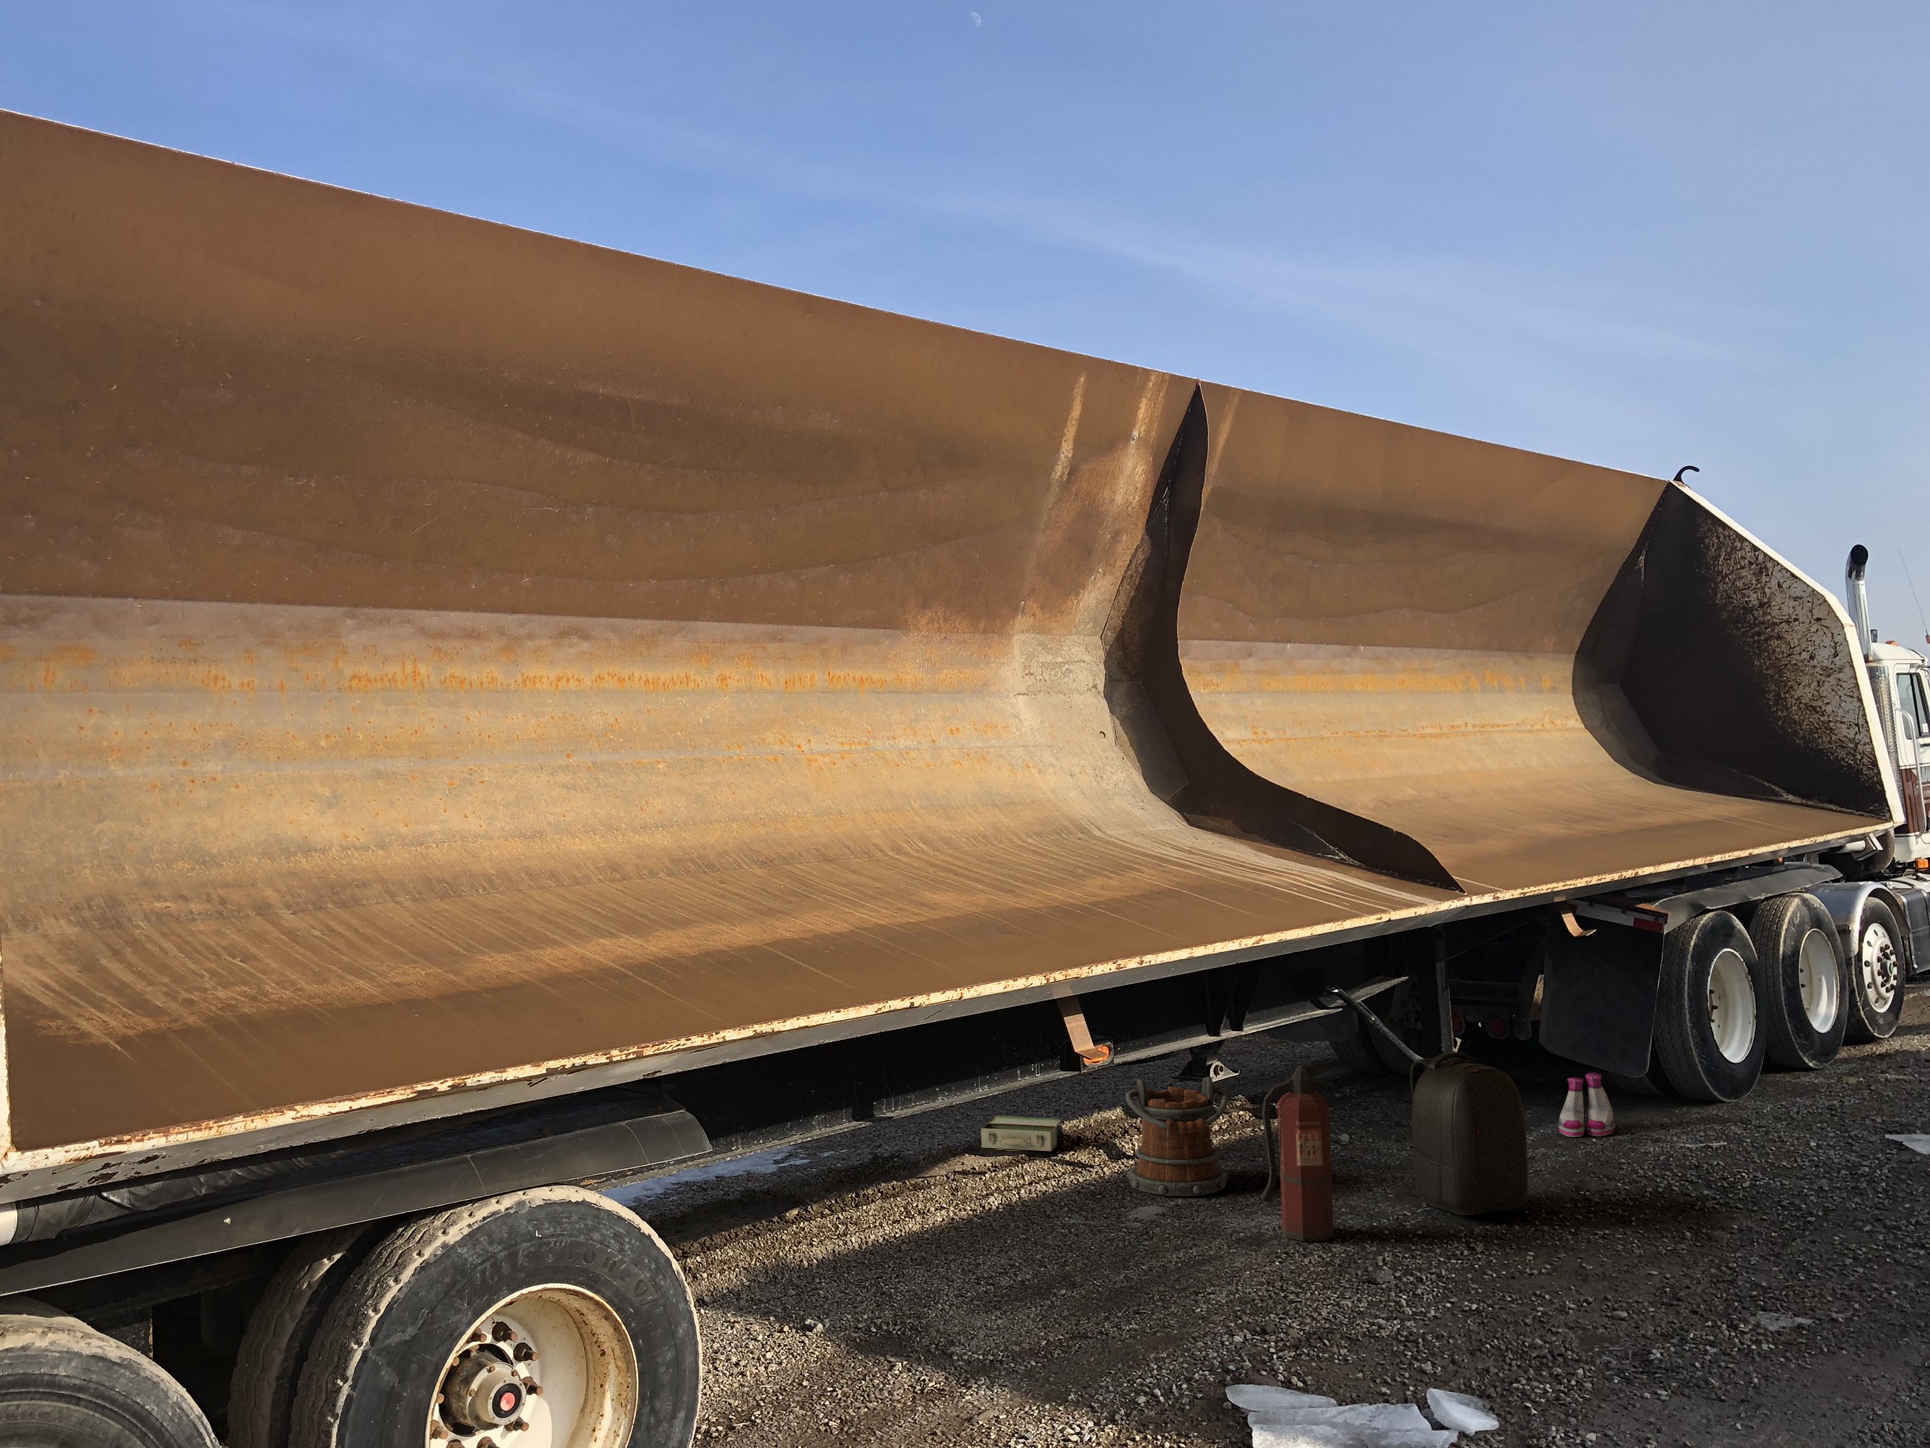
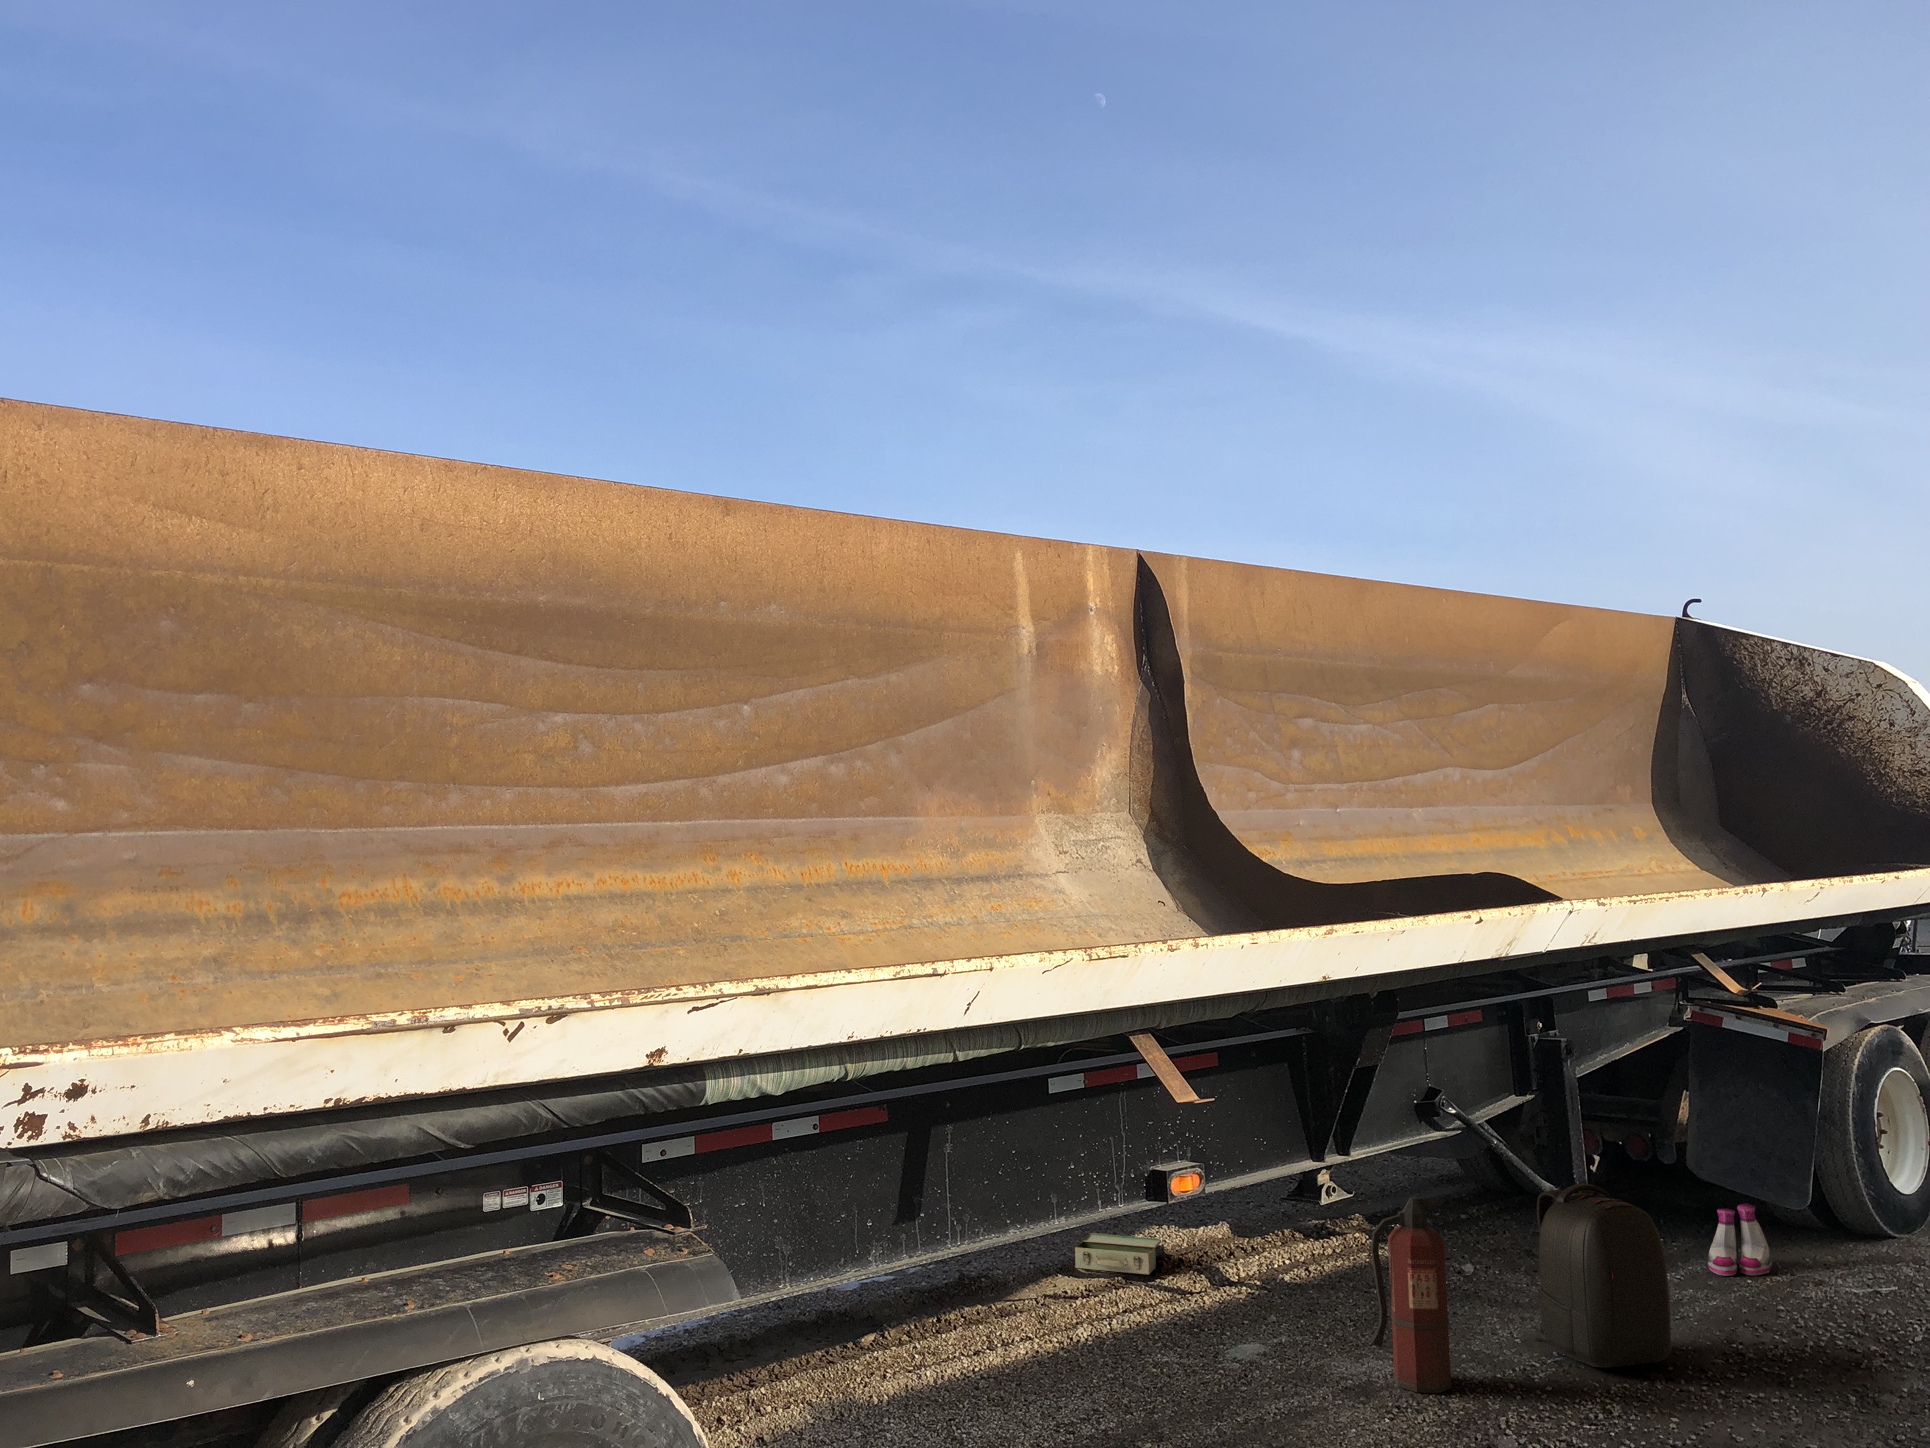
bucket: present [1126,1077,1228,1196] -> none [1226,1202,1338,1333]

